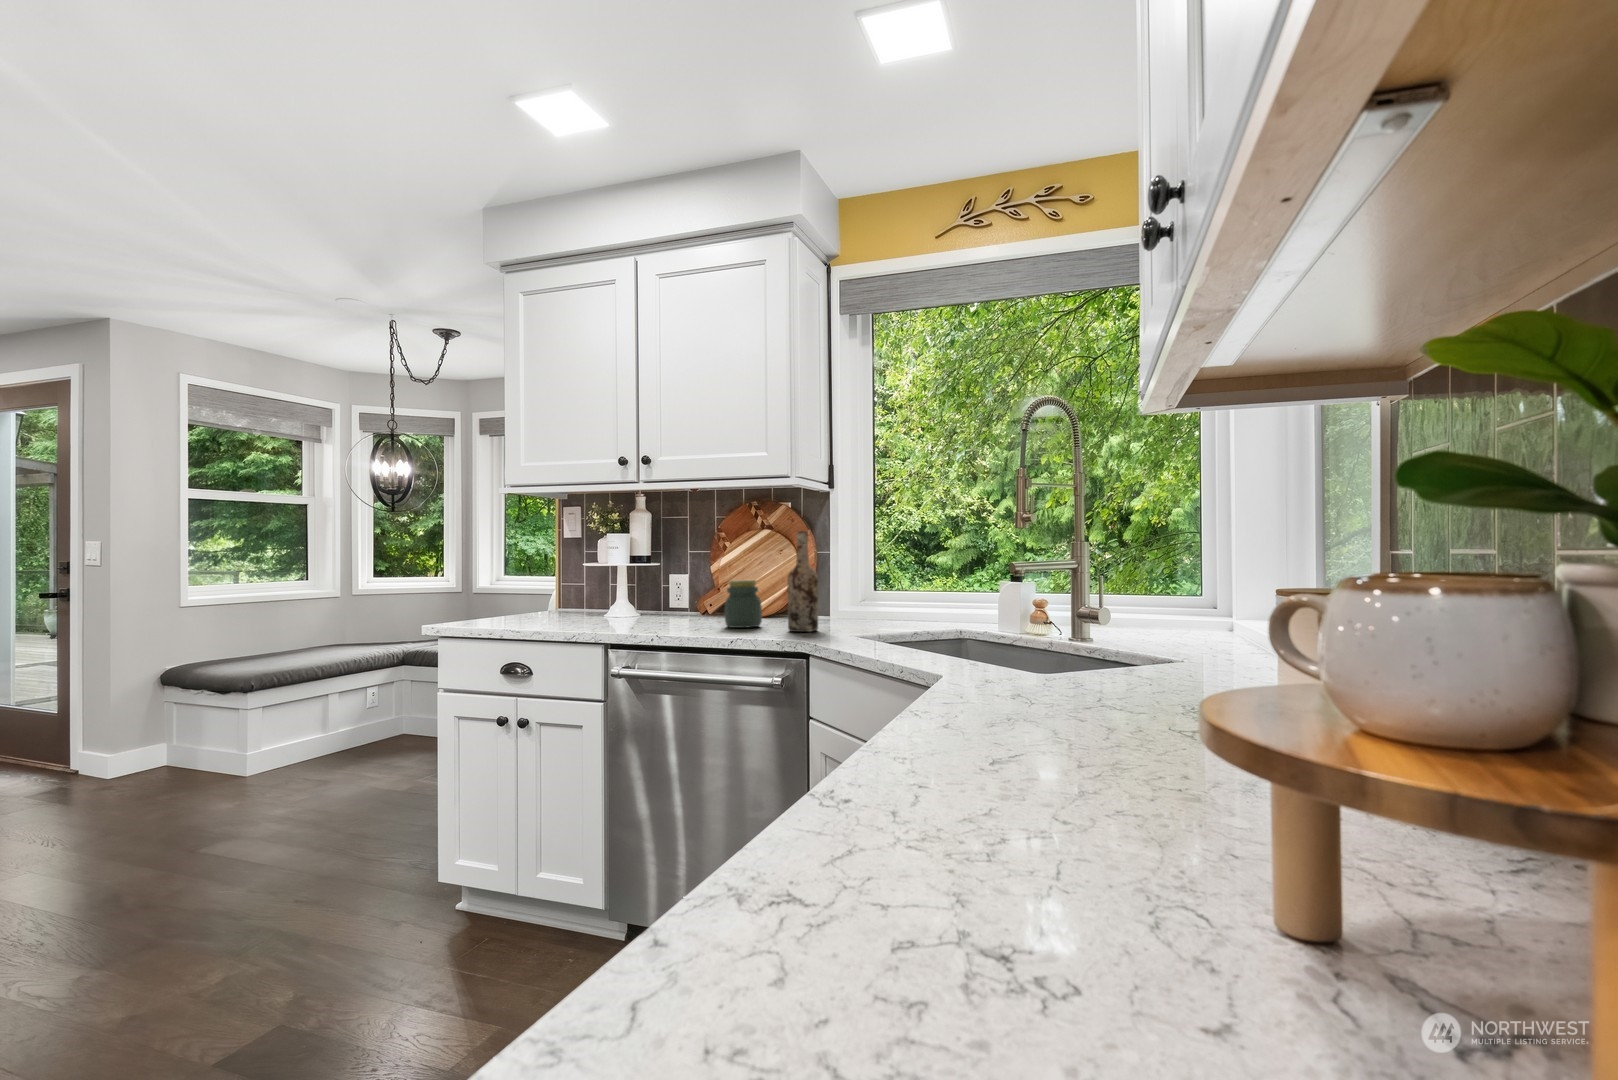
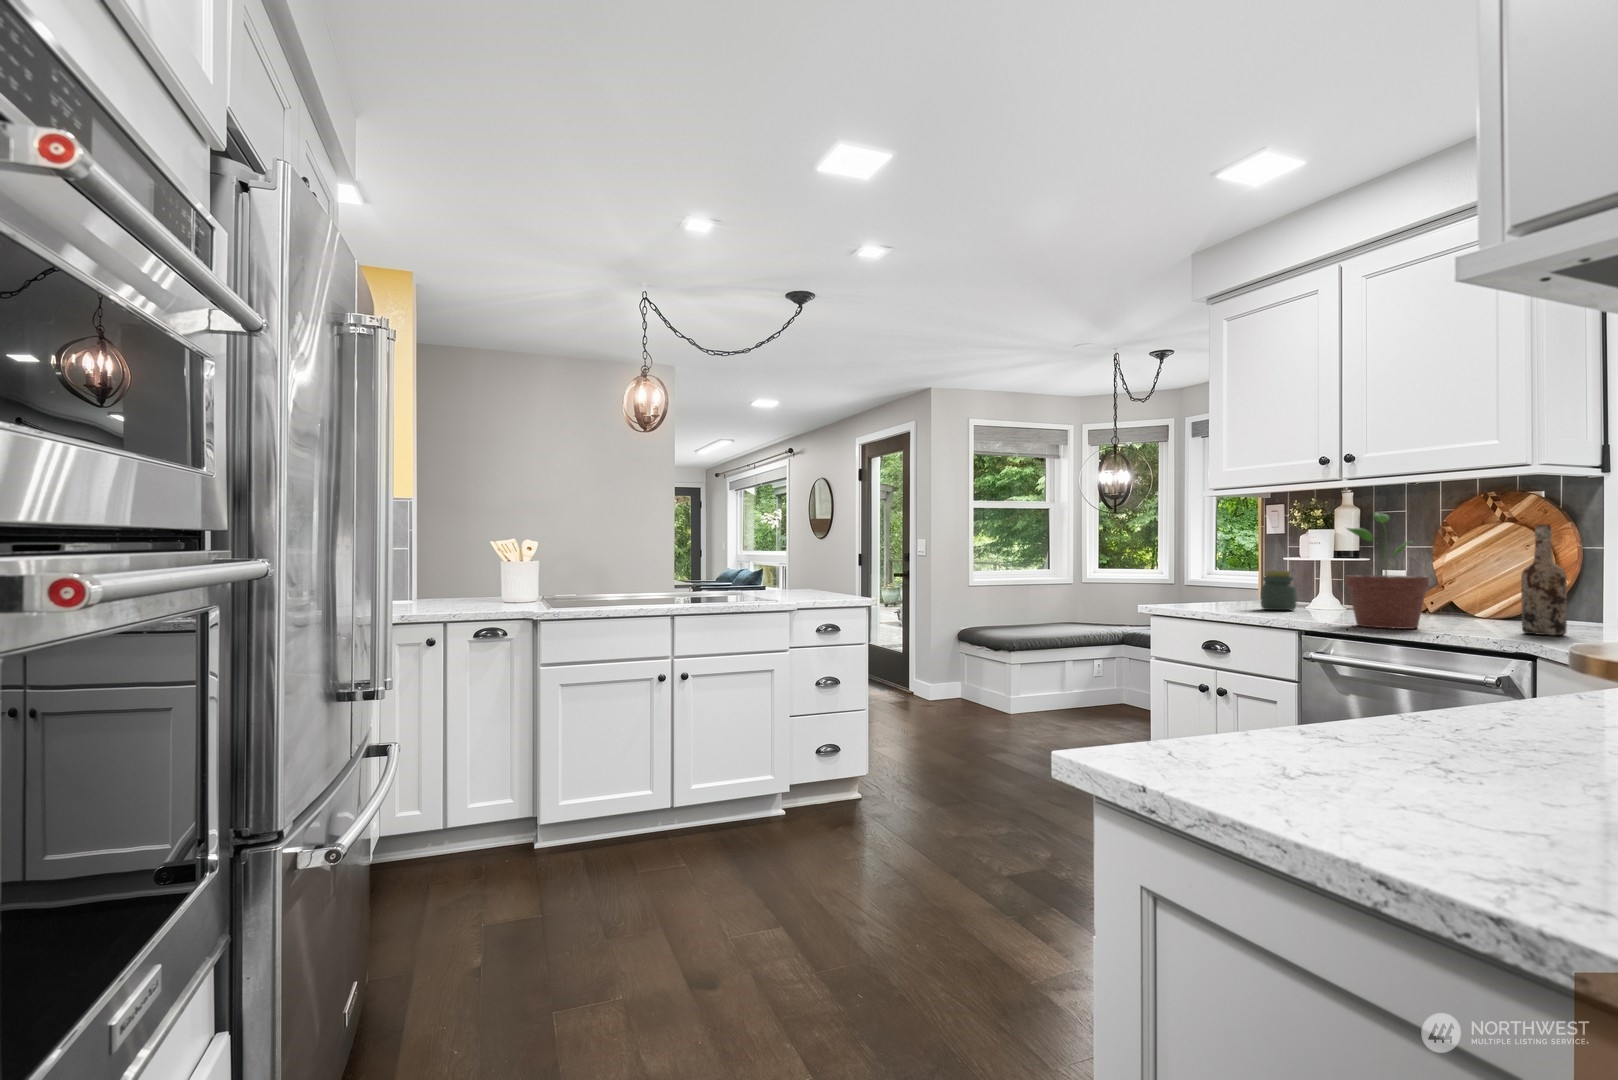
potted plant: none [649,517,719,636] -> present [1346,513,1429,629]
jar: present [725,580,762,628] -> present [1261,571,1297,610]

